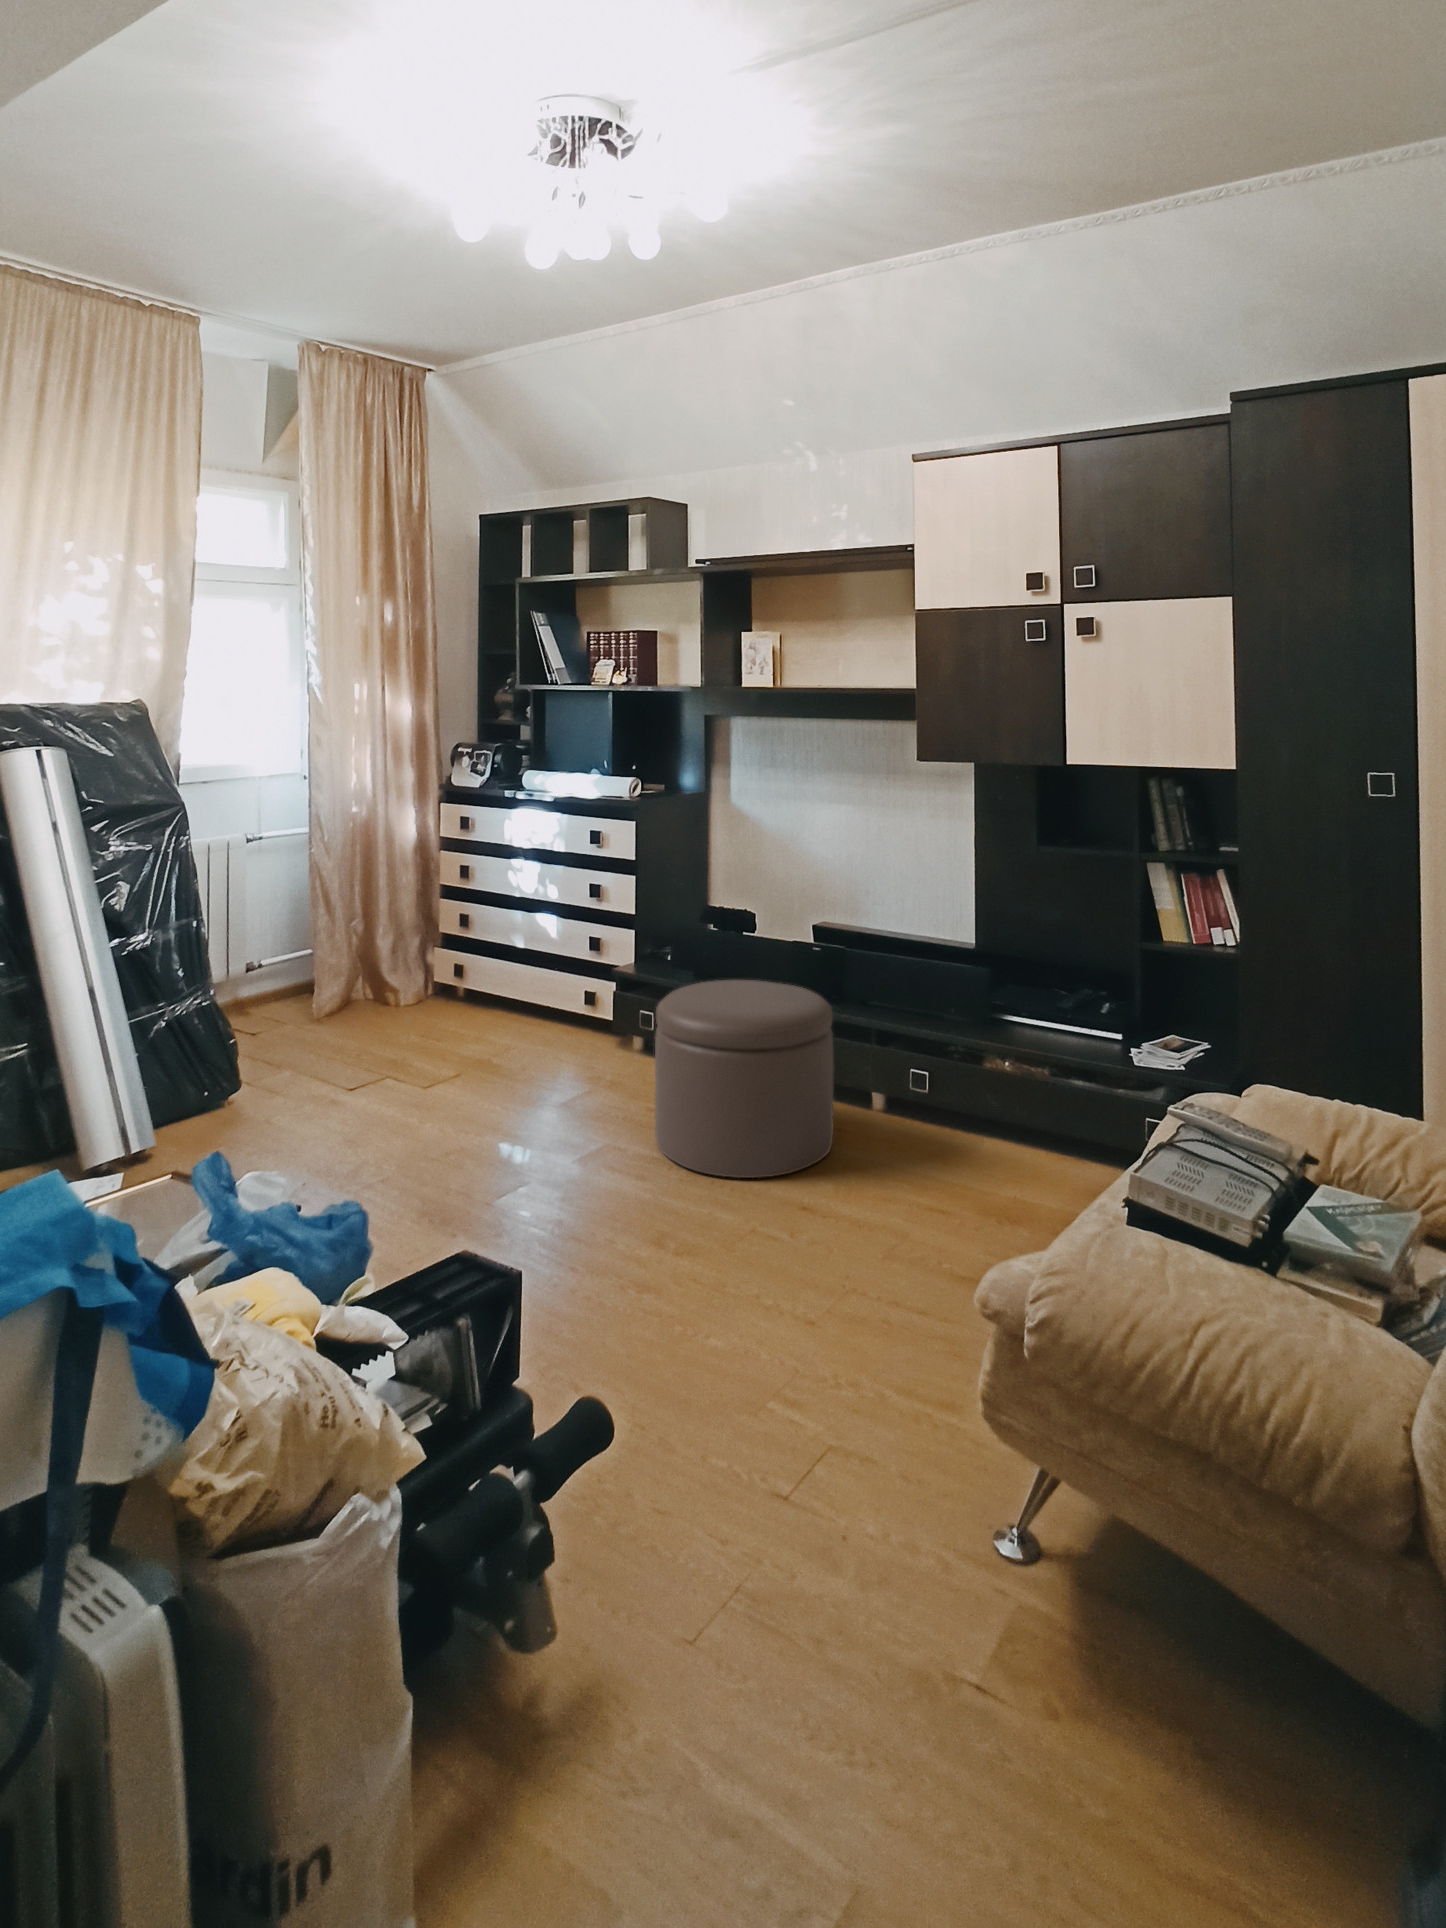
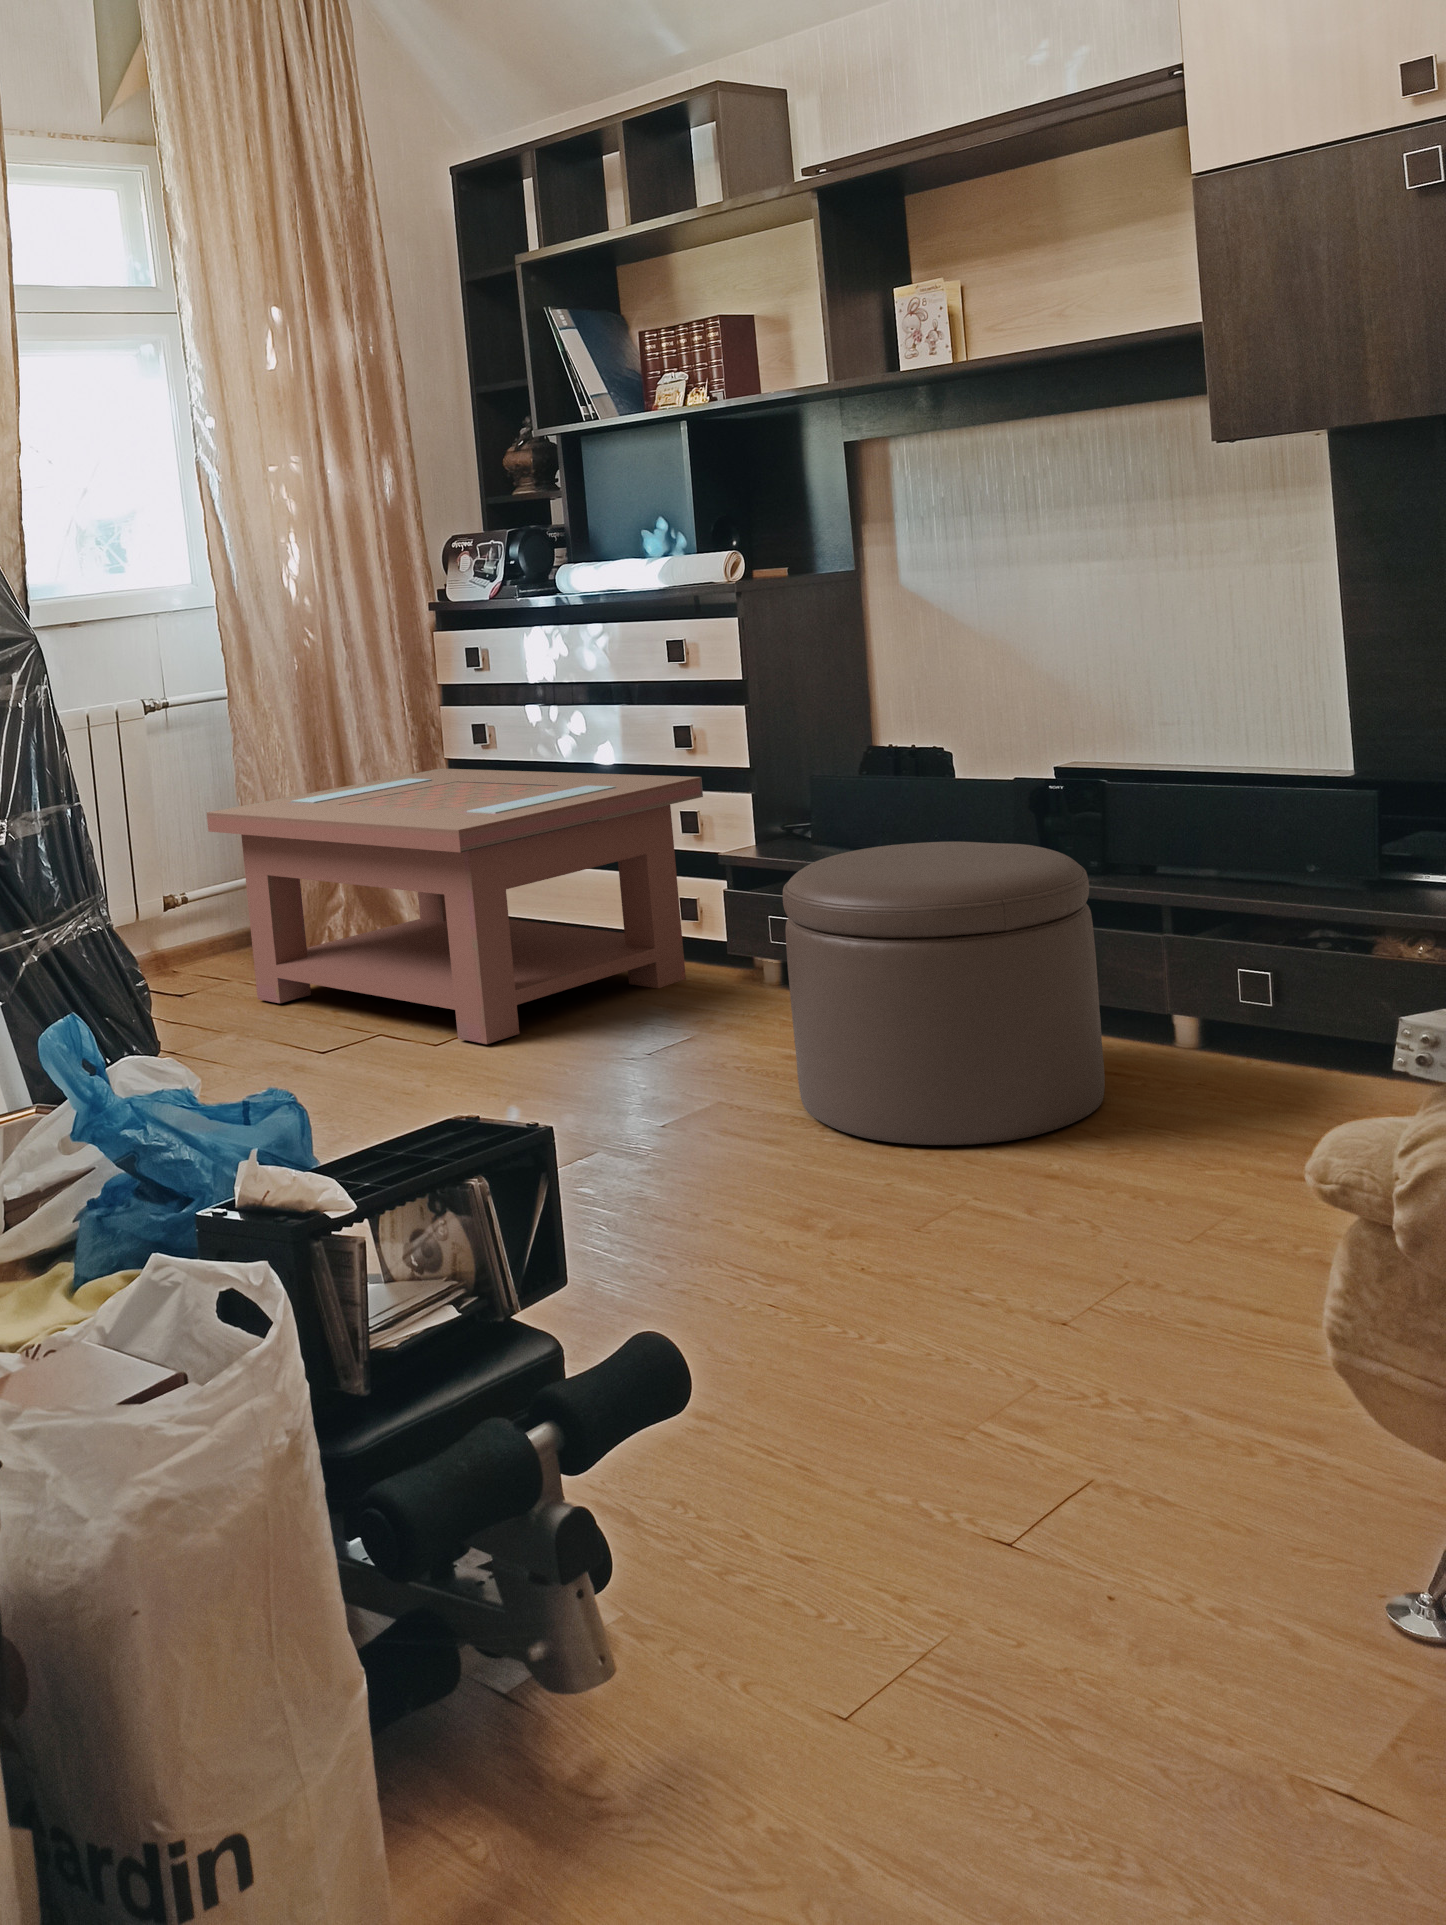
coffee table: none [285,891,604,1087] -> present [207,769,703,1044]

